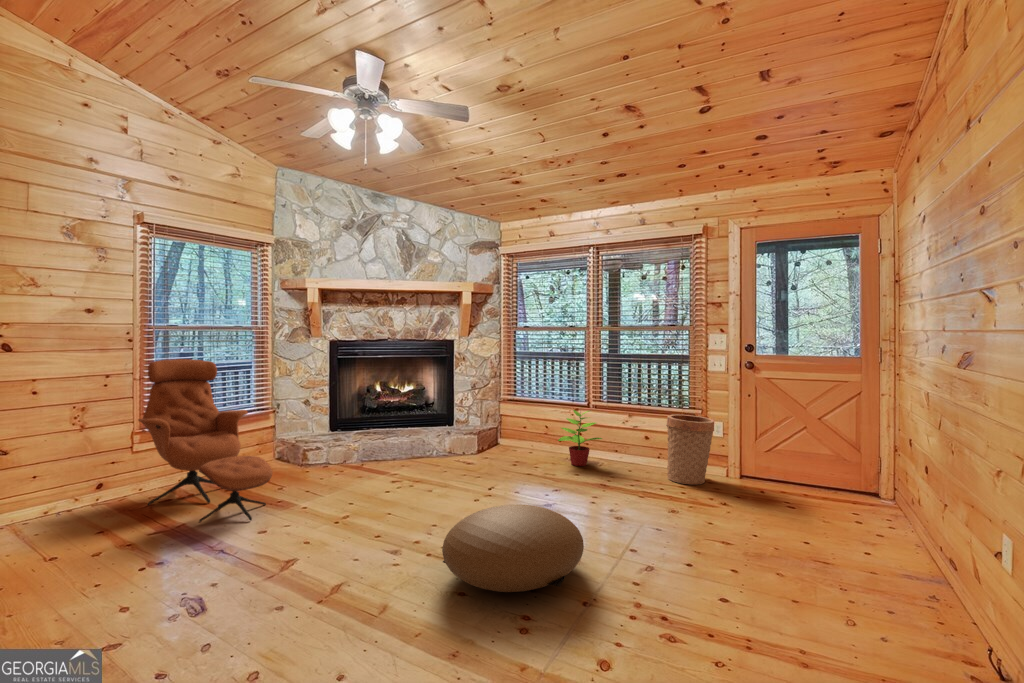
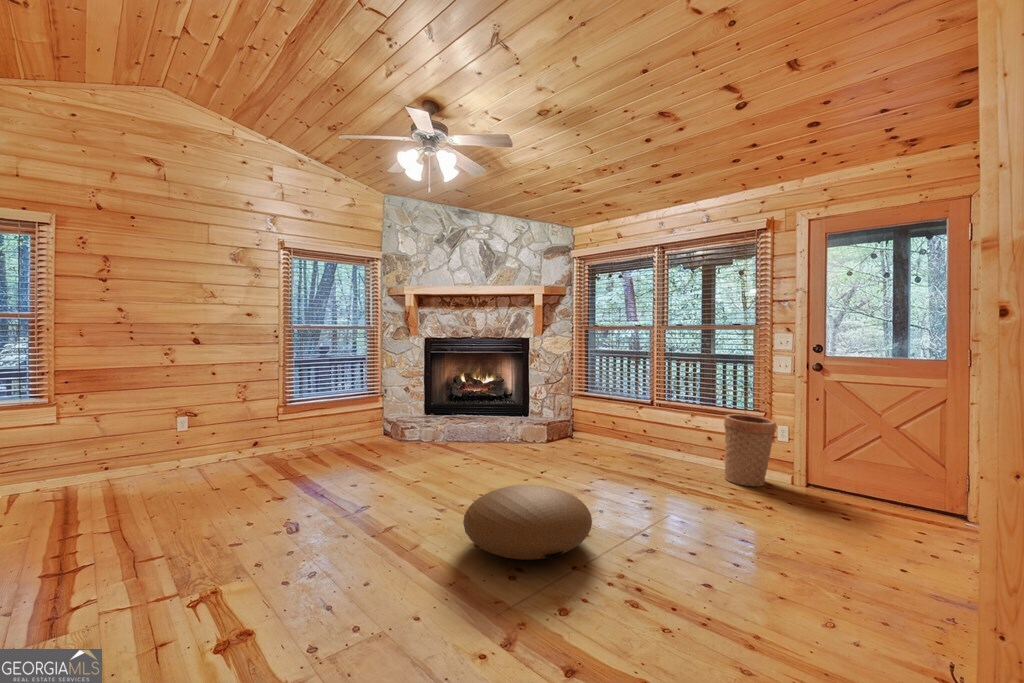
lounge chair: present [138,359,272,523] -> none [278,351,365,479]
potted plant: present [558,410,602,466] -> none [617,403,661,459]

